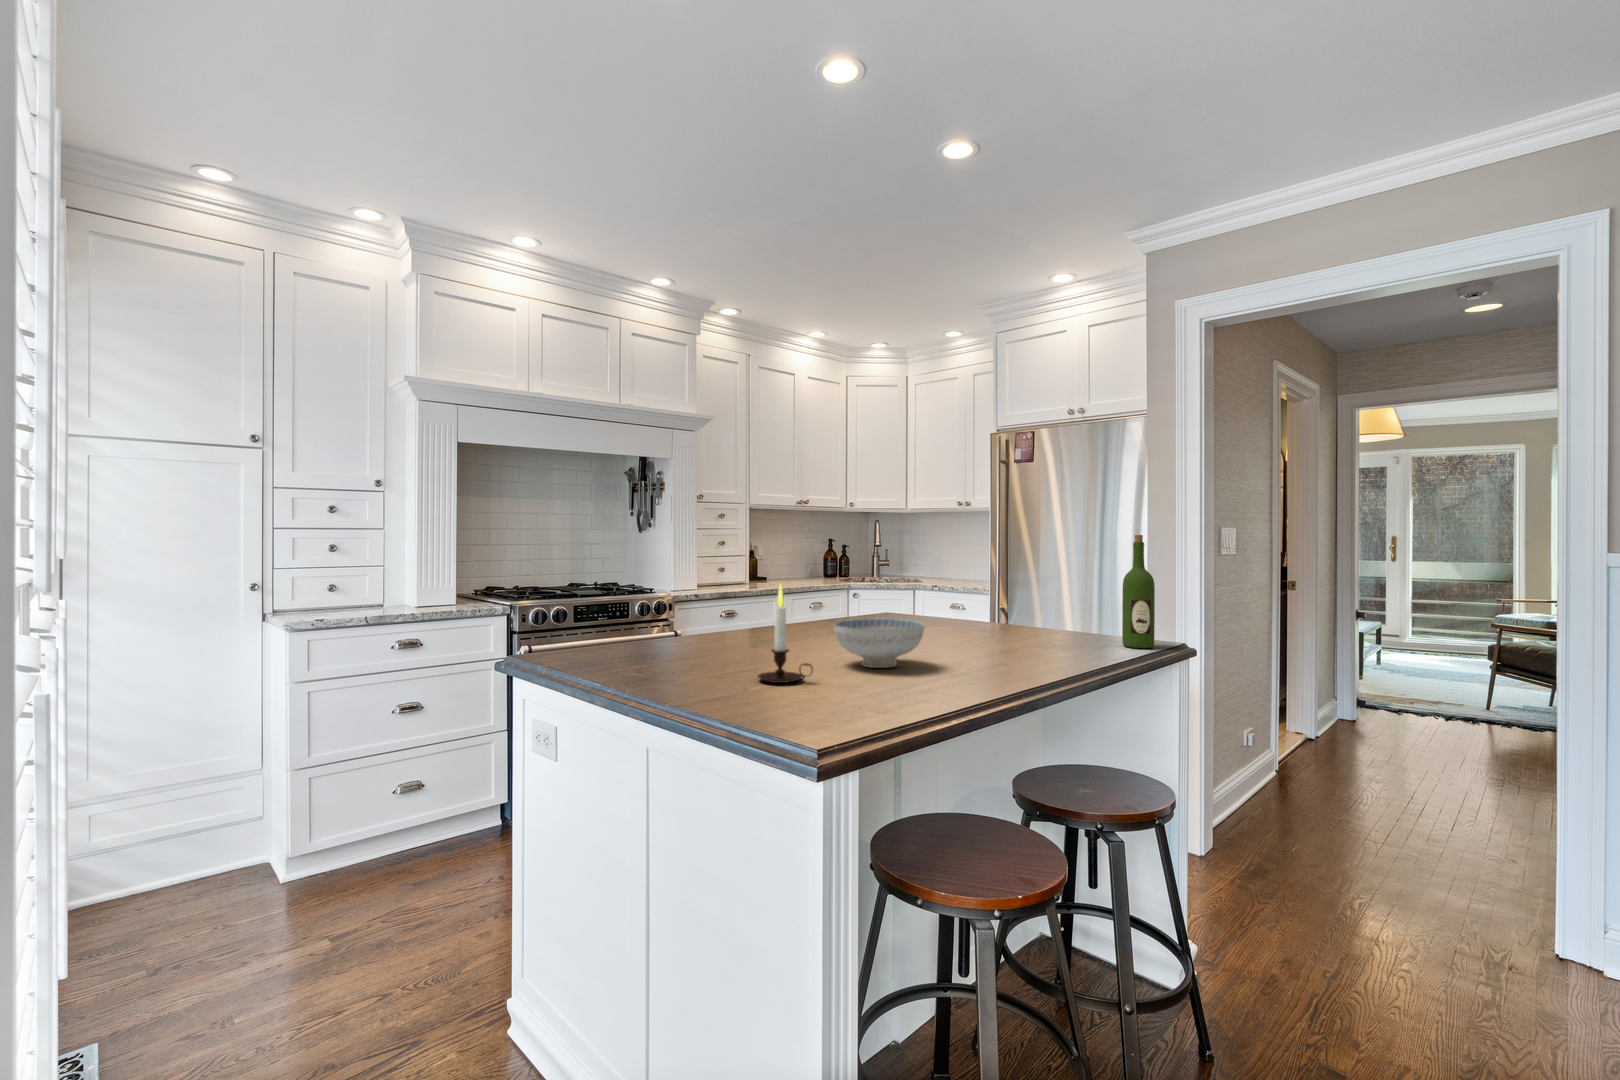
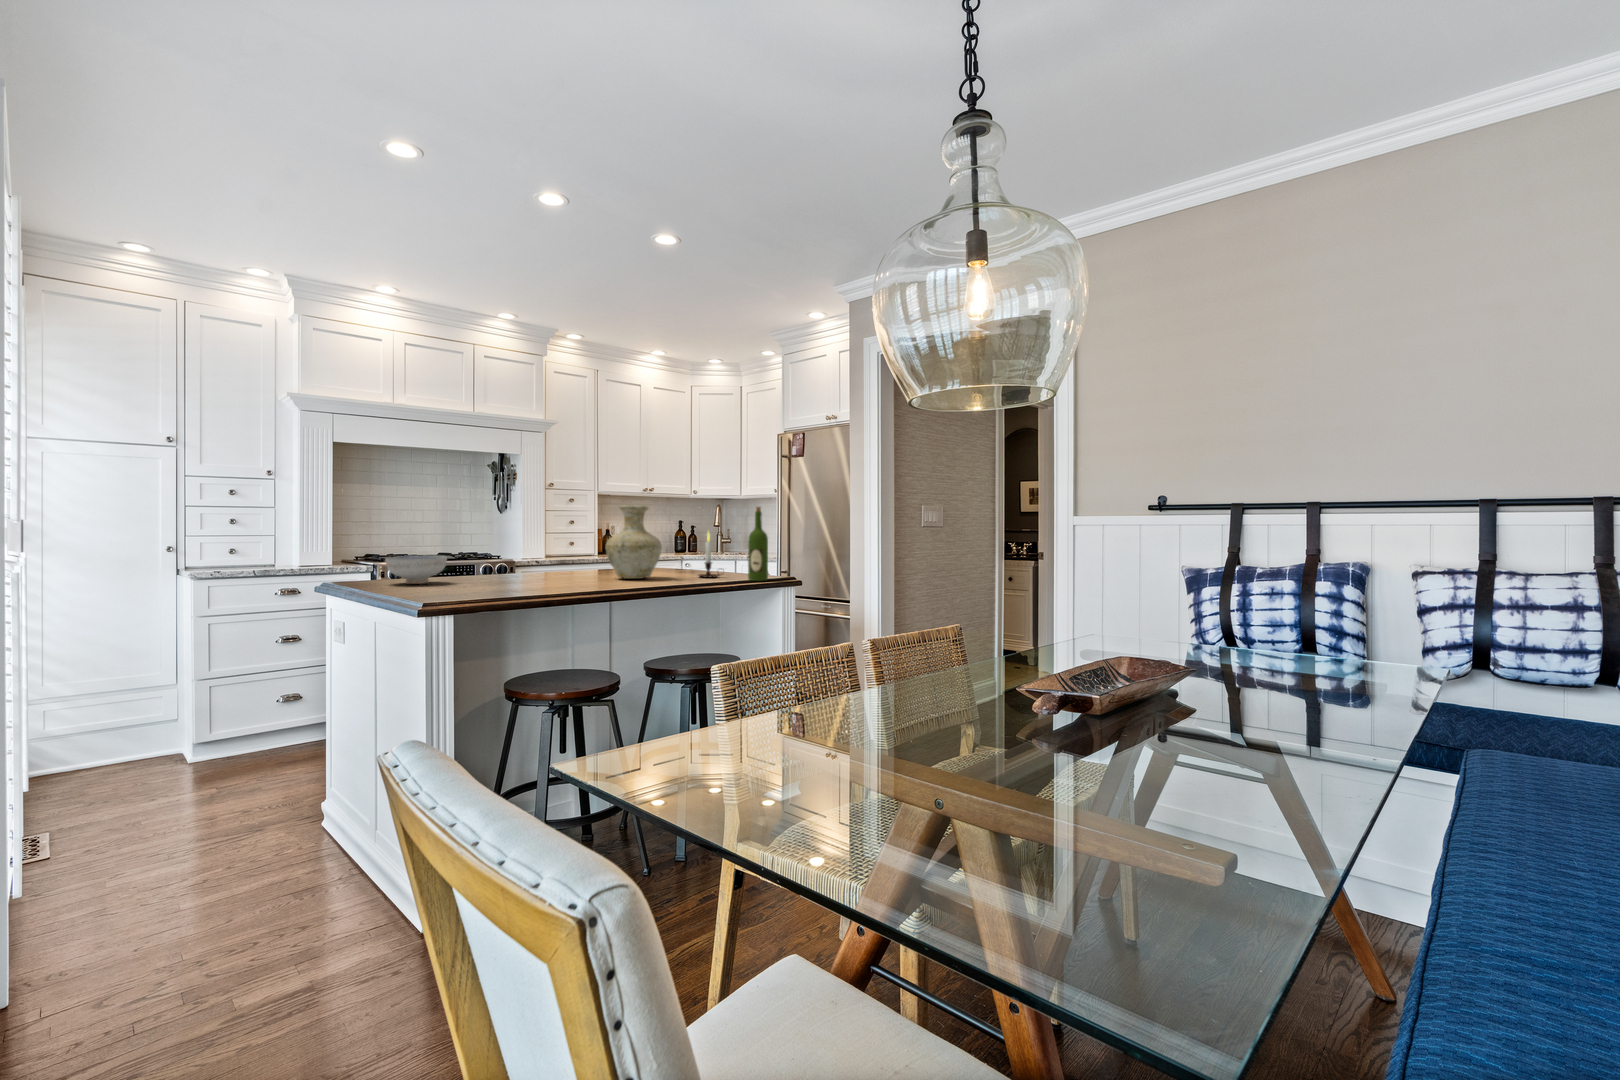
vase: none [906,533,989,644] -> present [606,505,662,579]
candle: present [758,585,813,683] -> present [699,533,720,578]
ceramic bowl: present [834,617,925,668] -> present [385,556,447,584]

